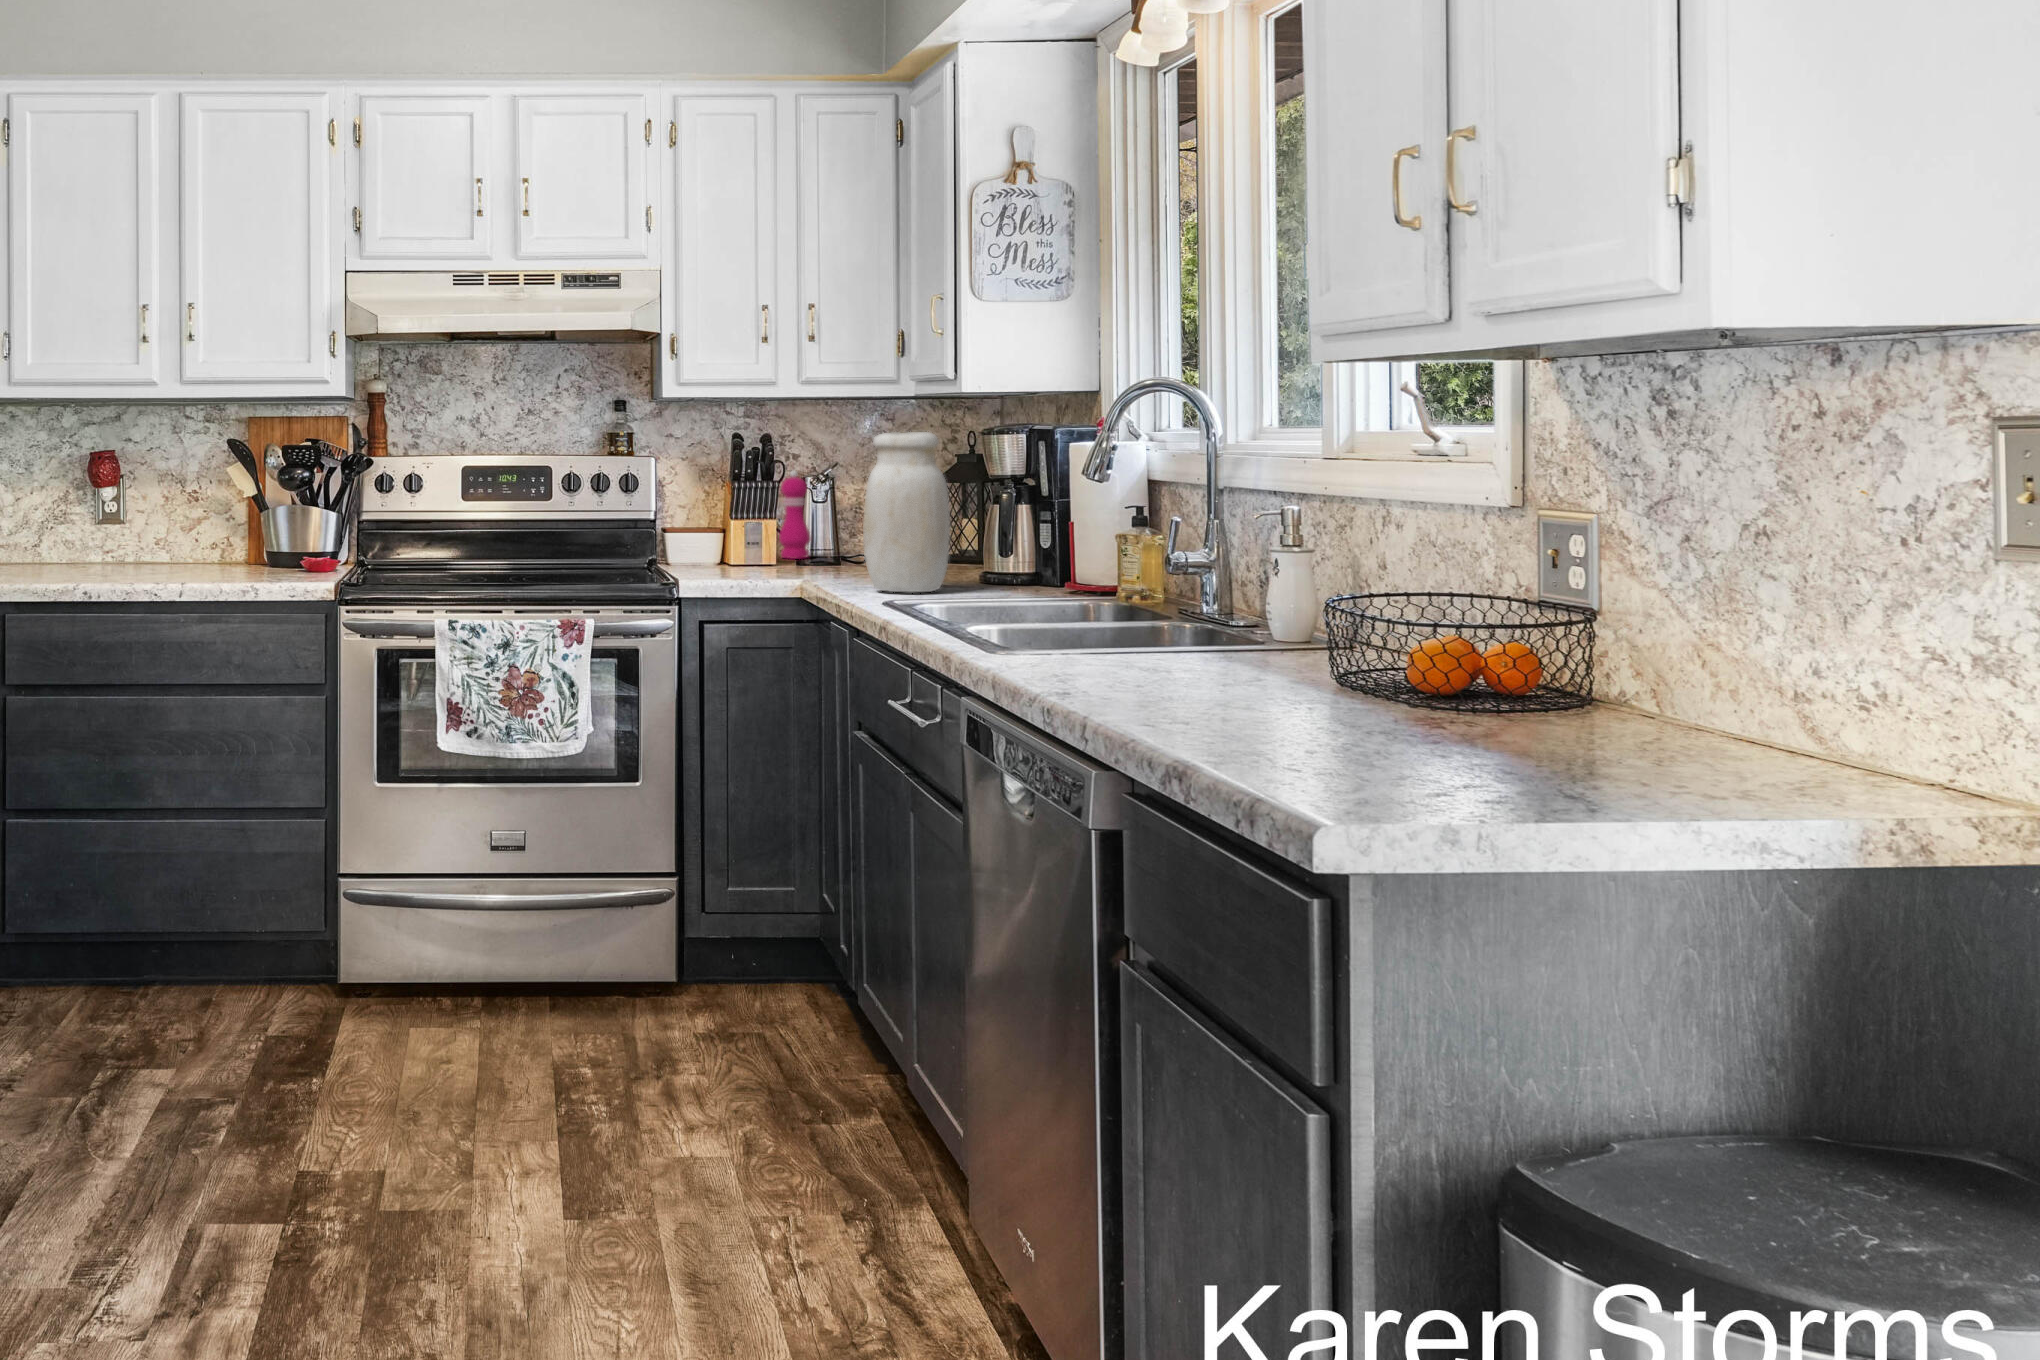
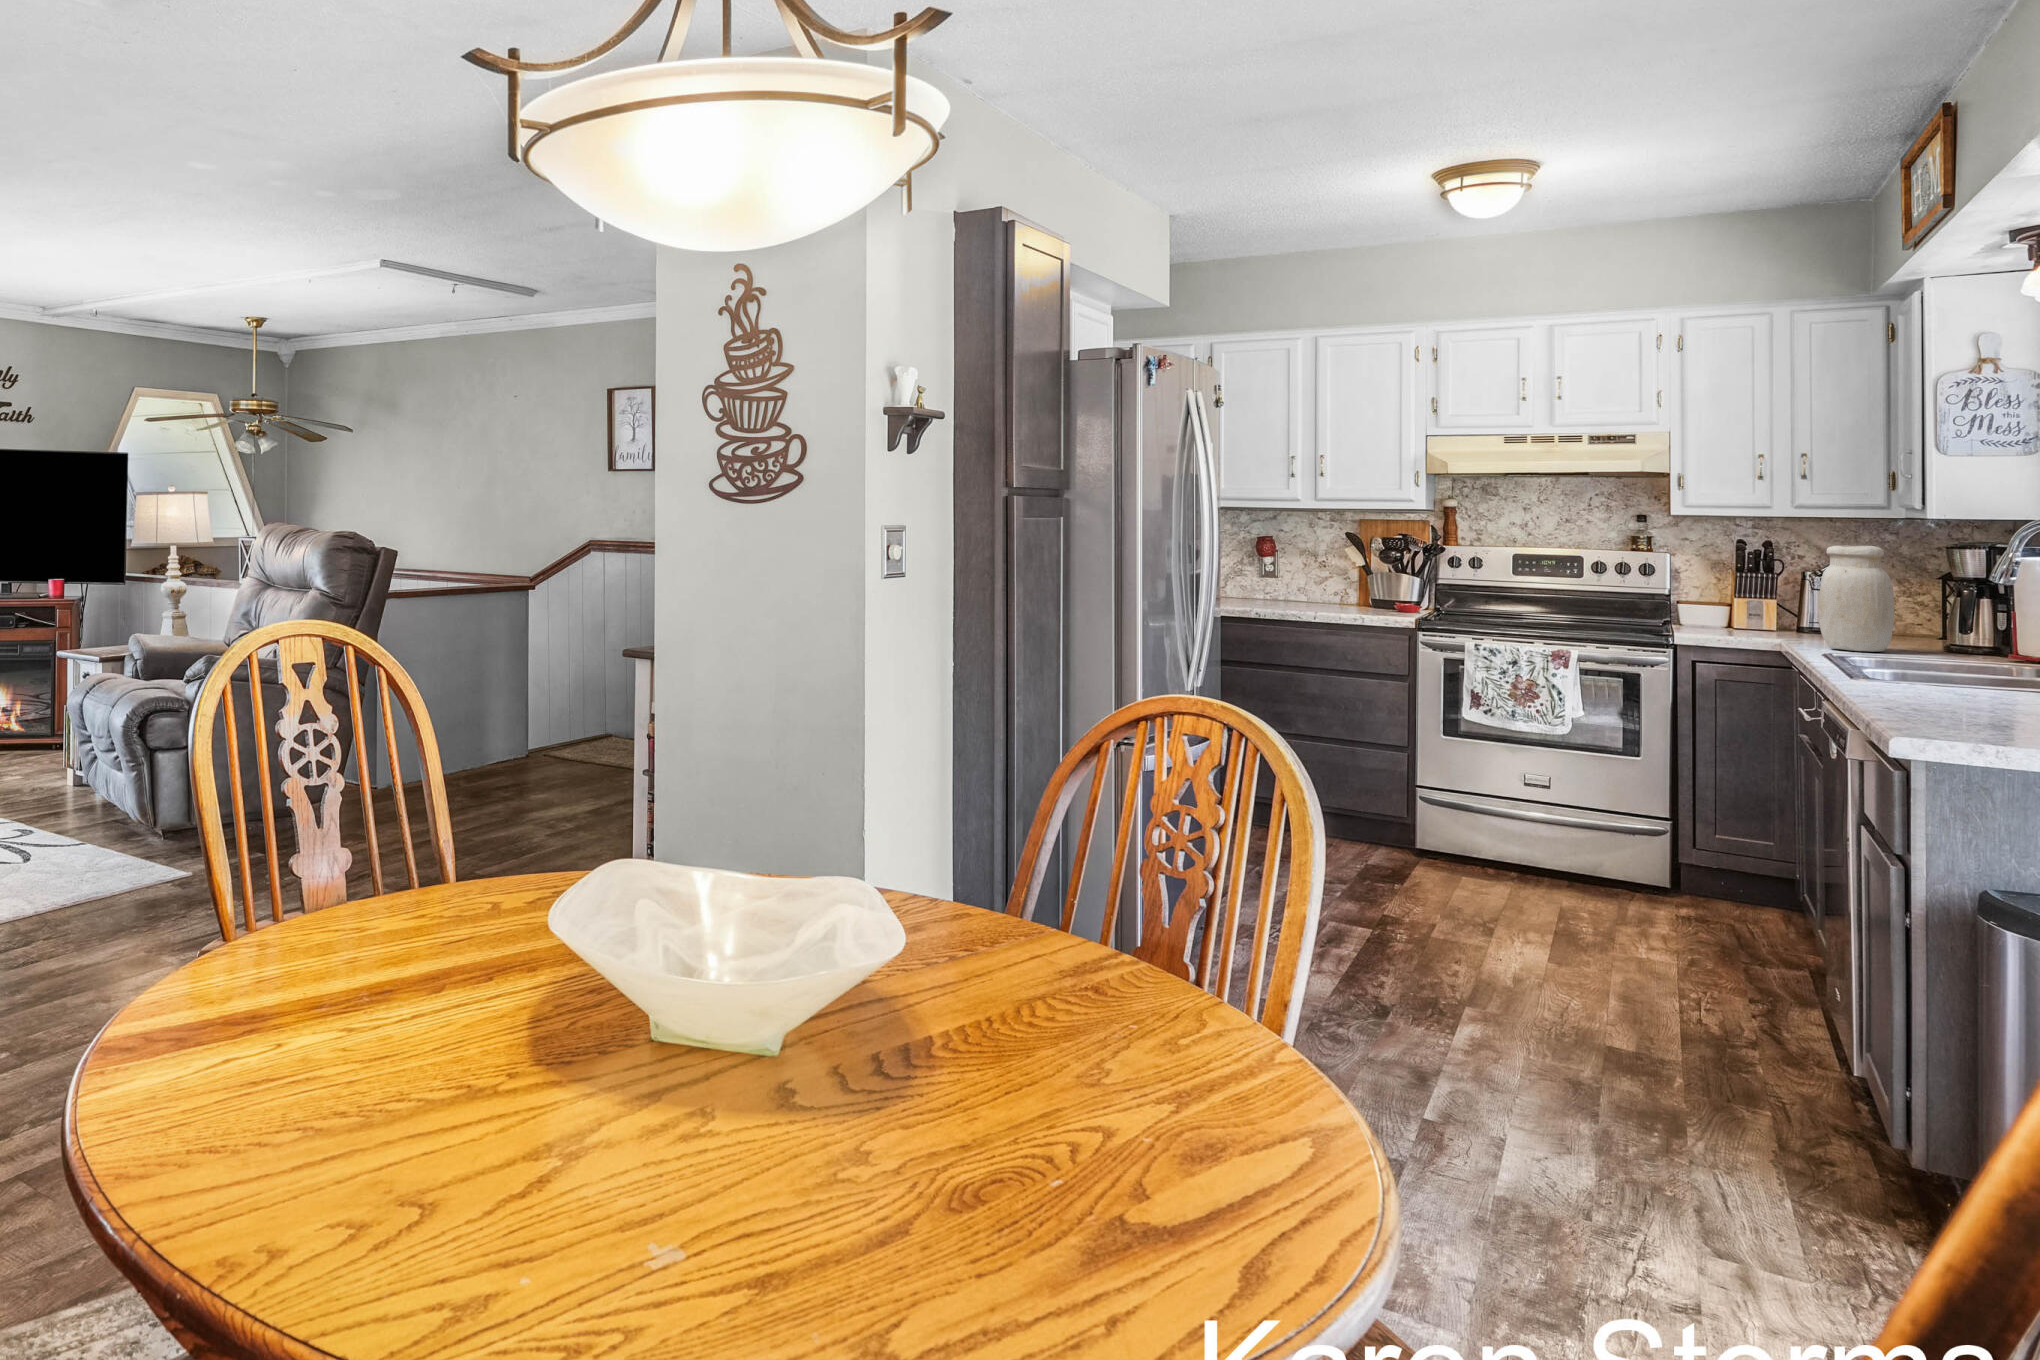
pepper mill: present [779,471,810,559] -> none [1778,568,1807,629]

